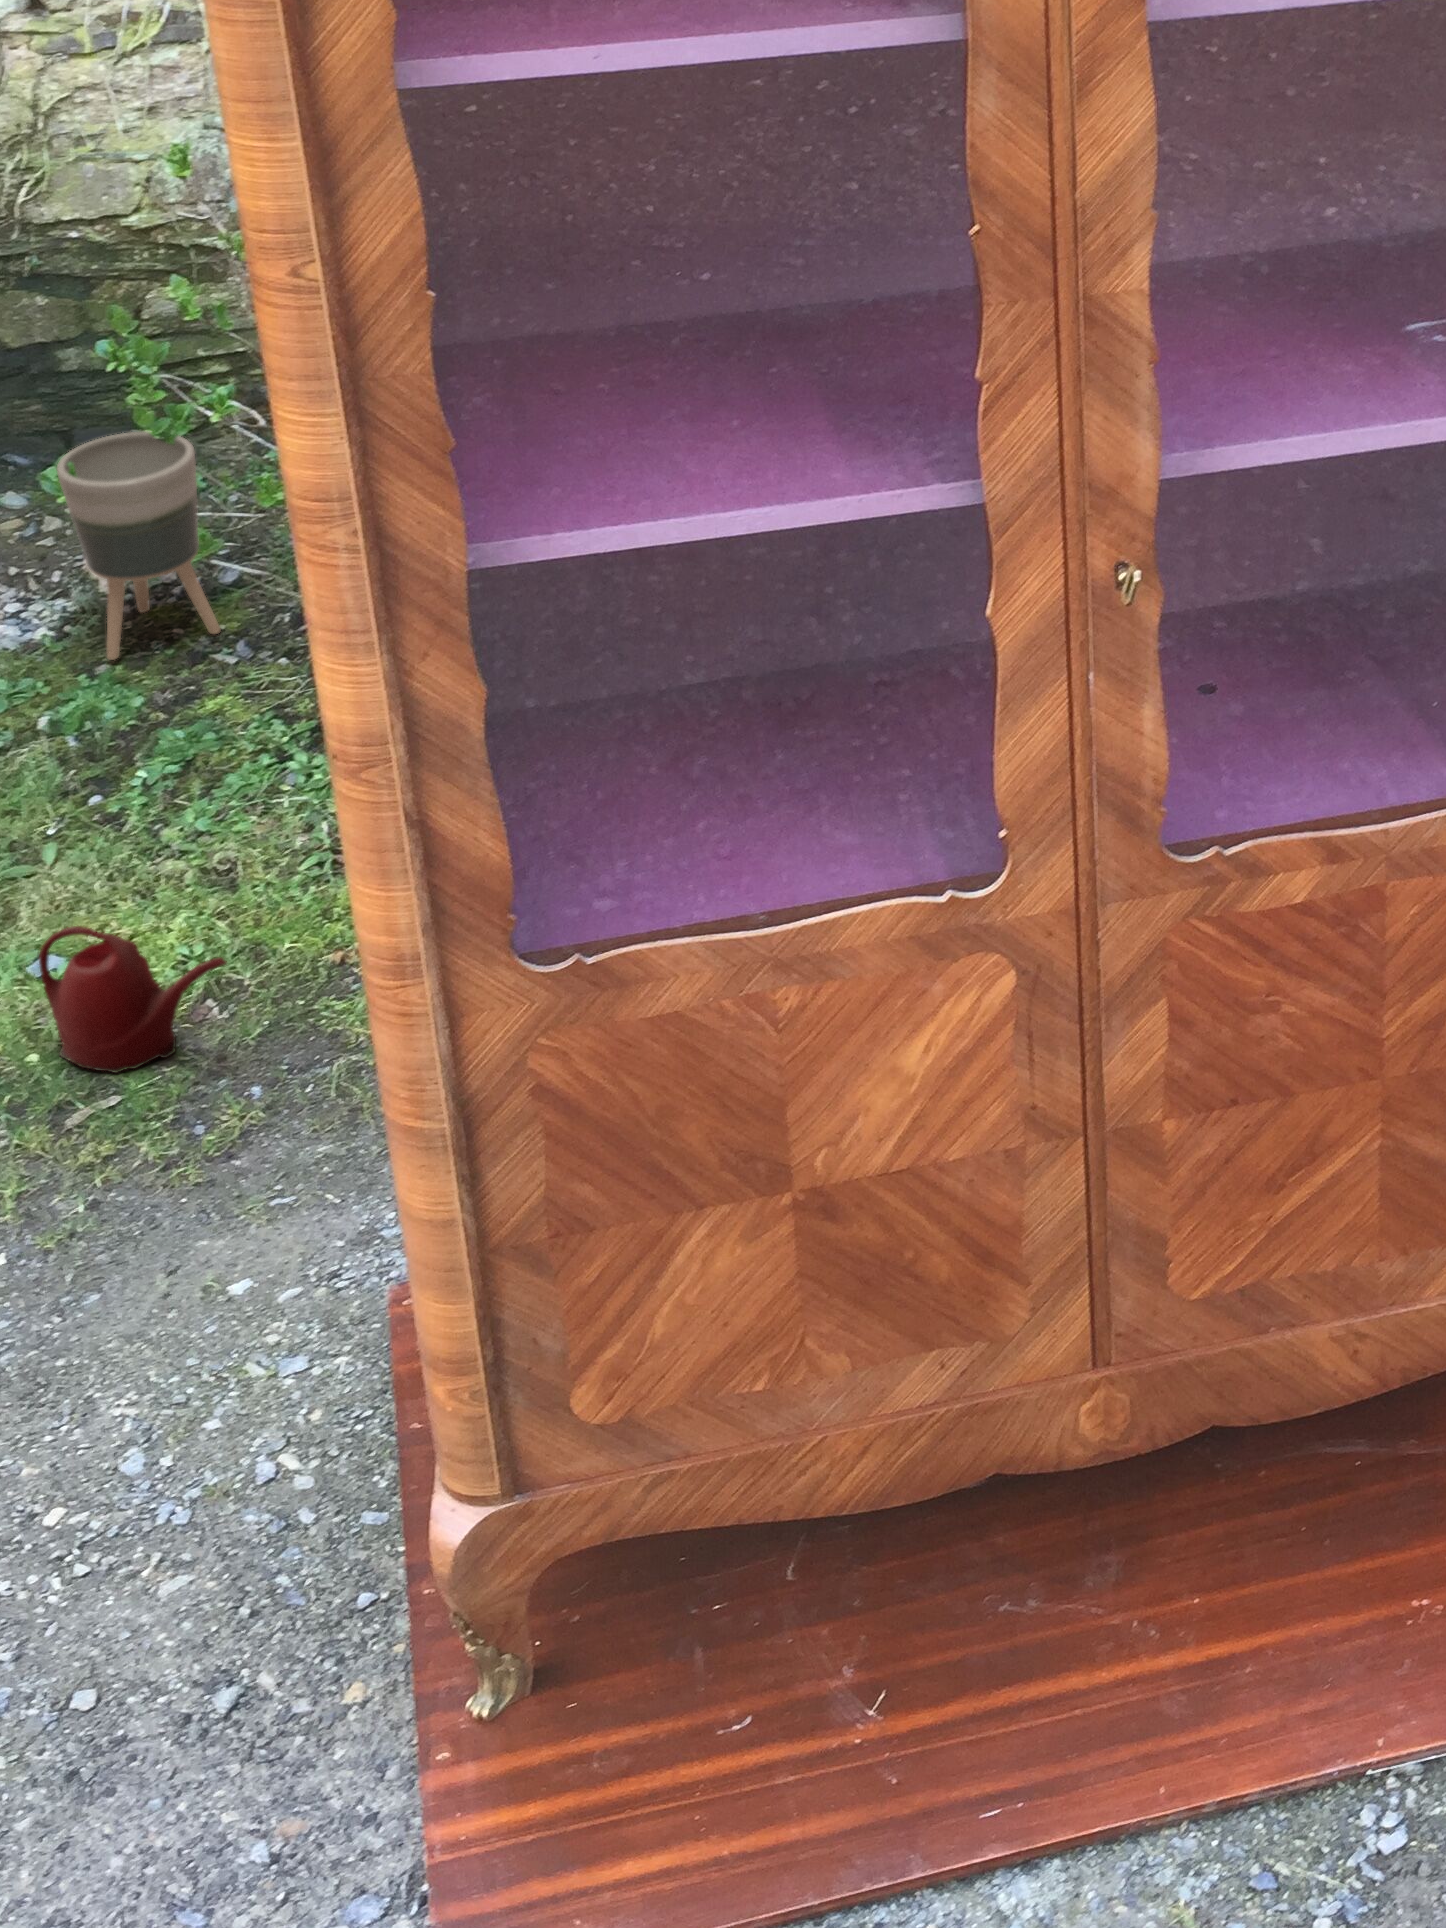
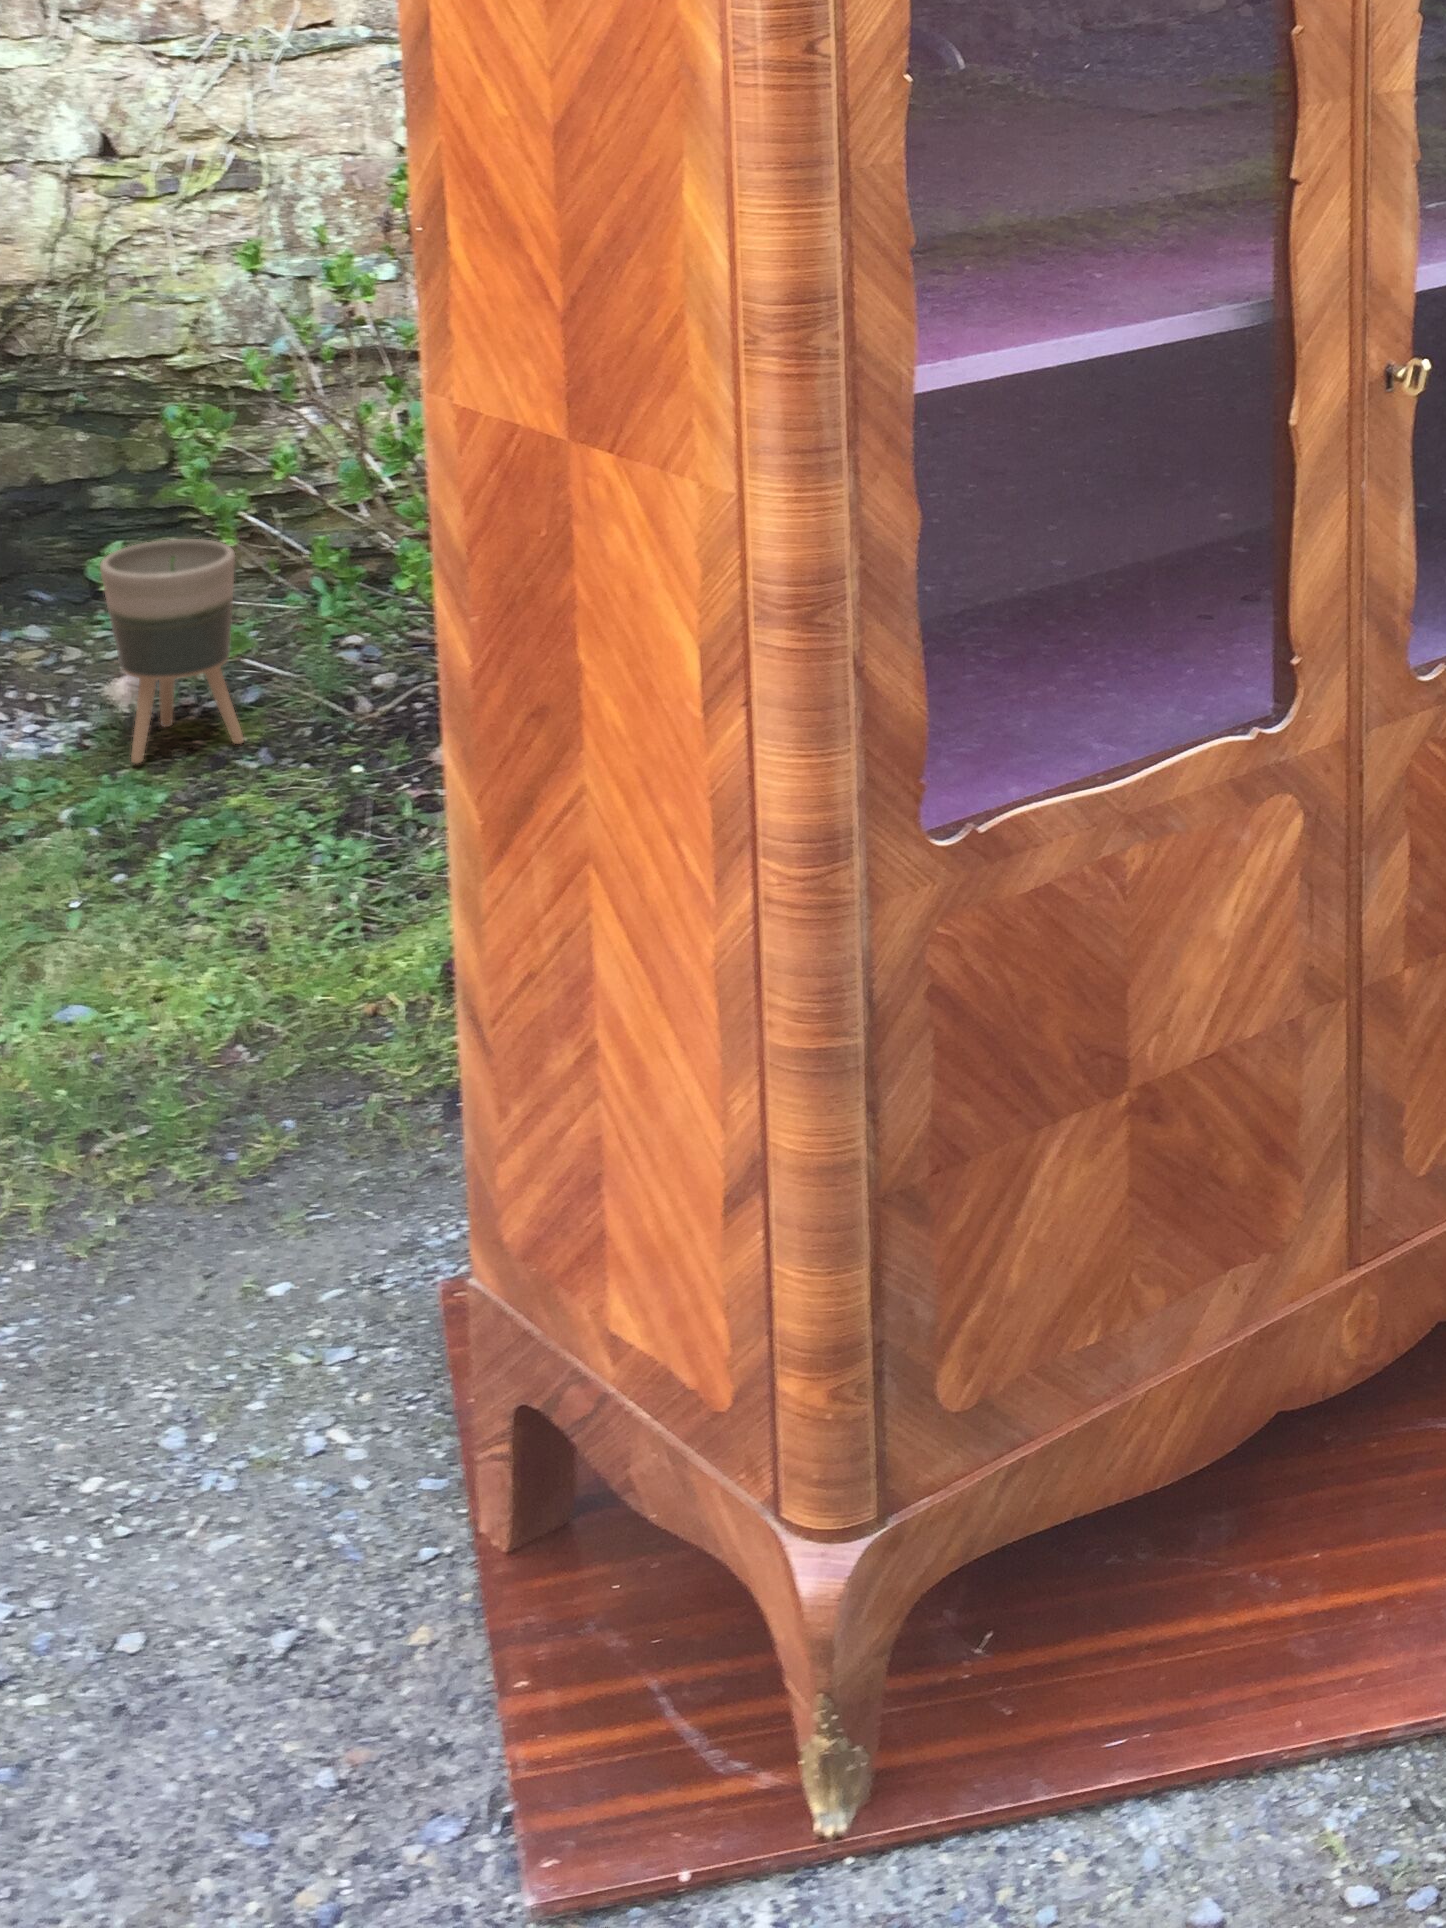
watering can: present [39,926,227,1073] -> none [76,949,271,1107]

